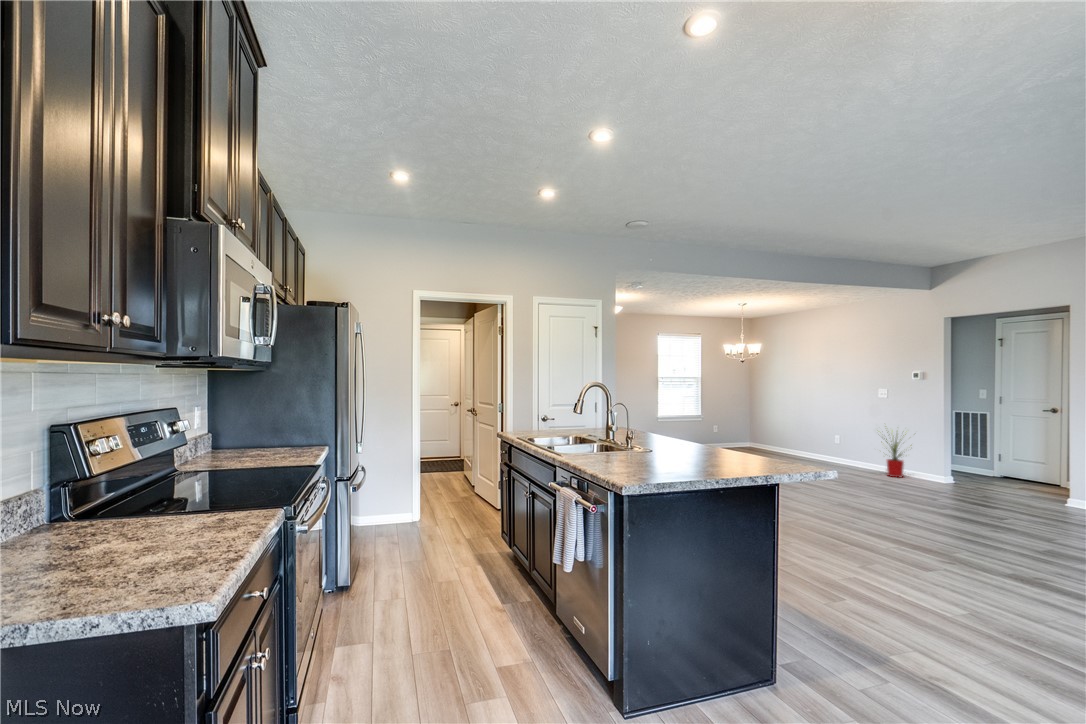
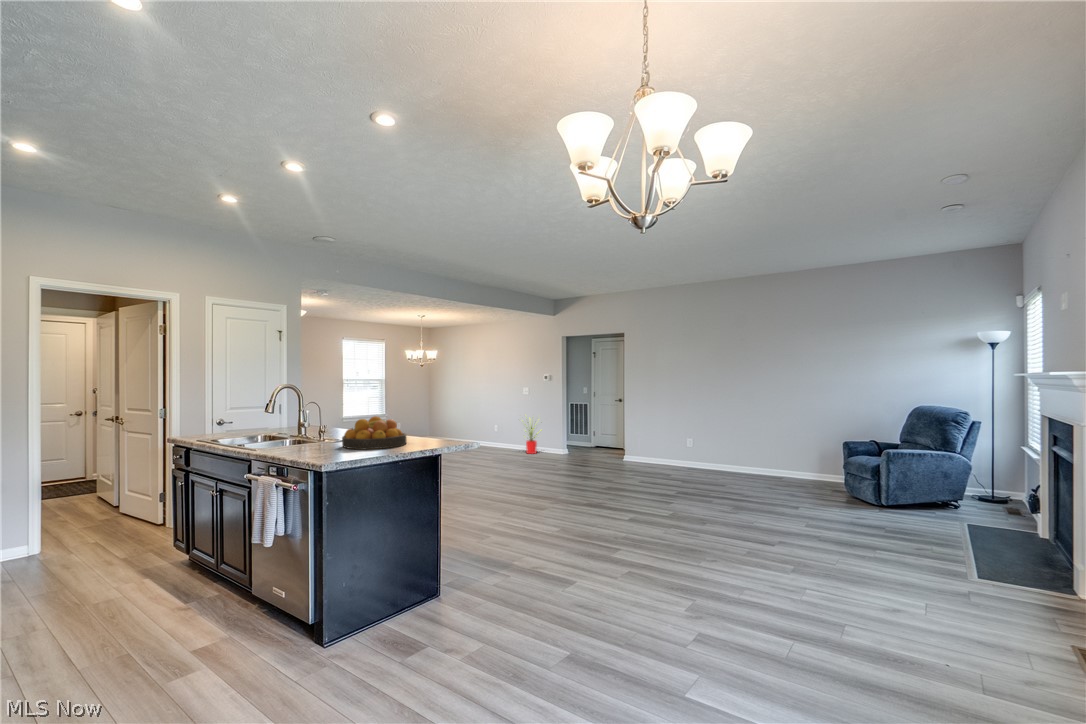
fruit bowl: none [650,426,732,470] -> present [342,416,406,449]

